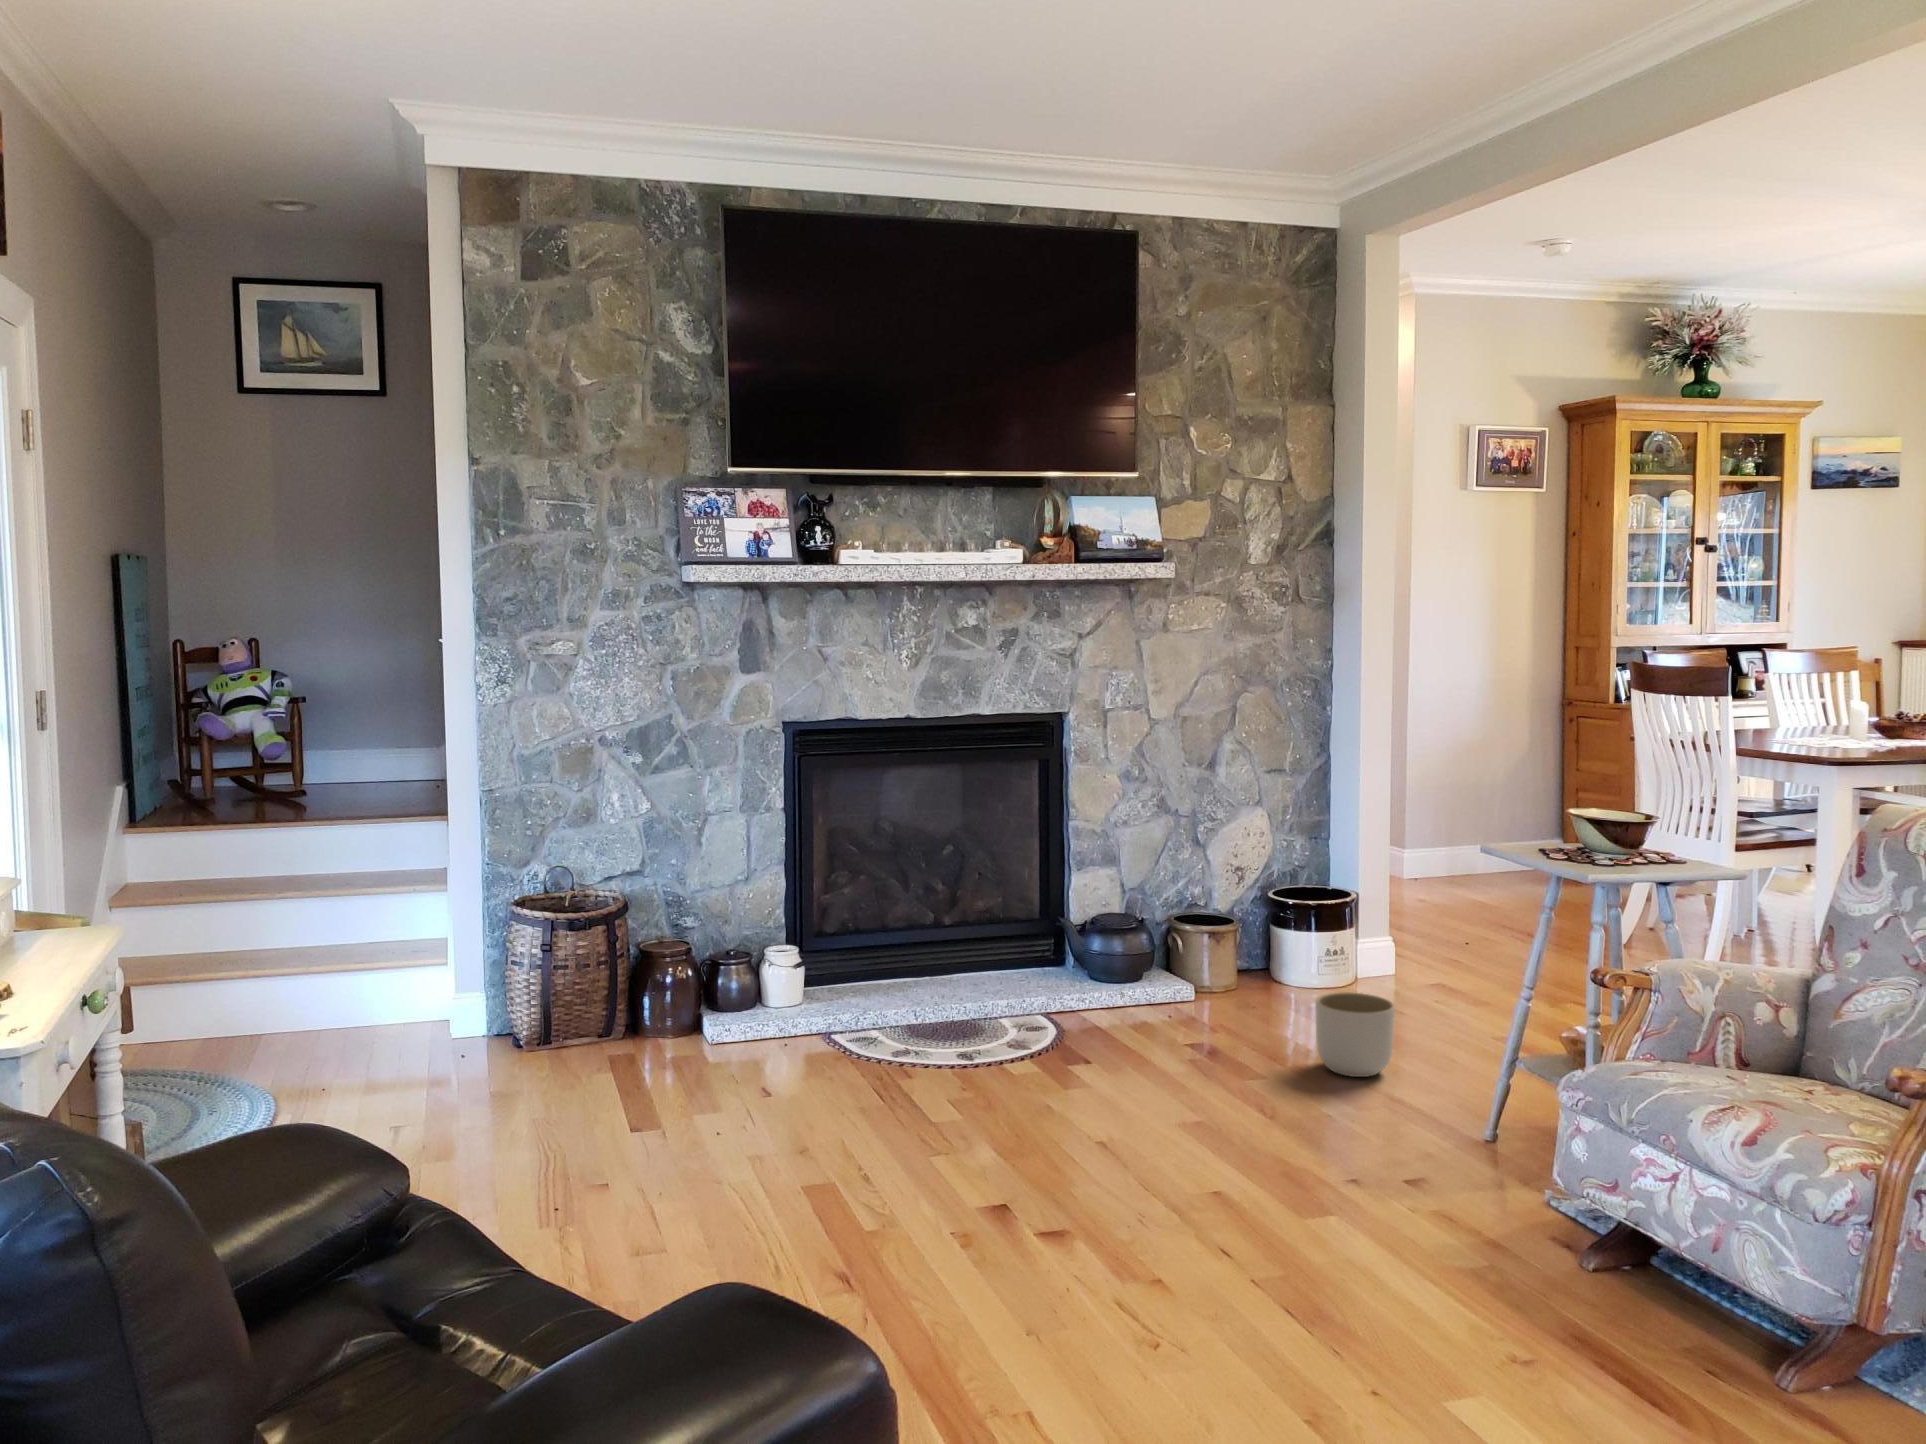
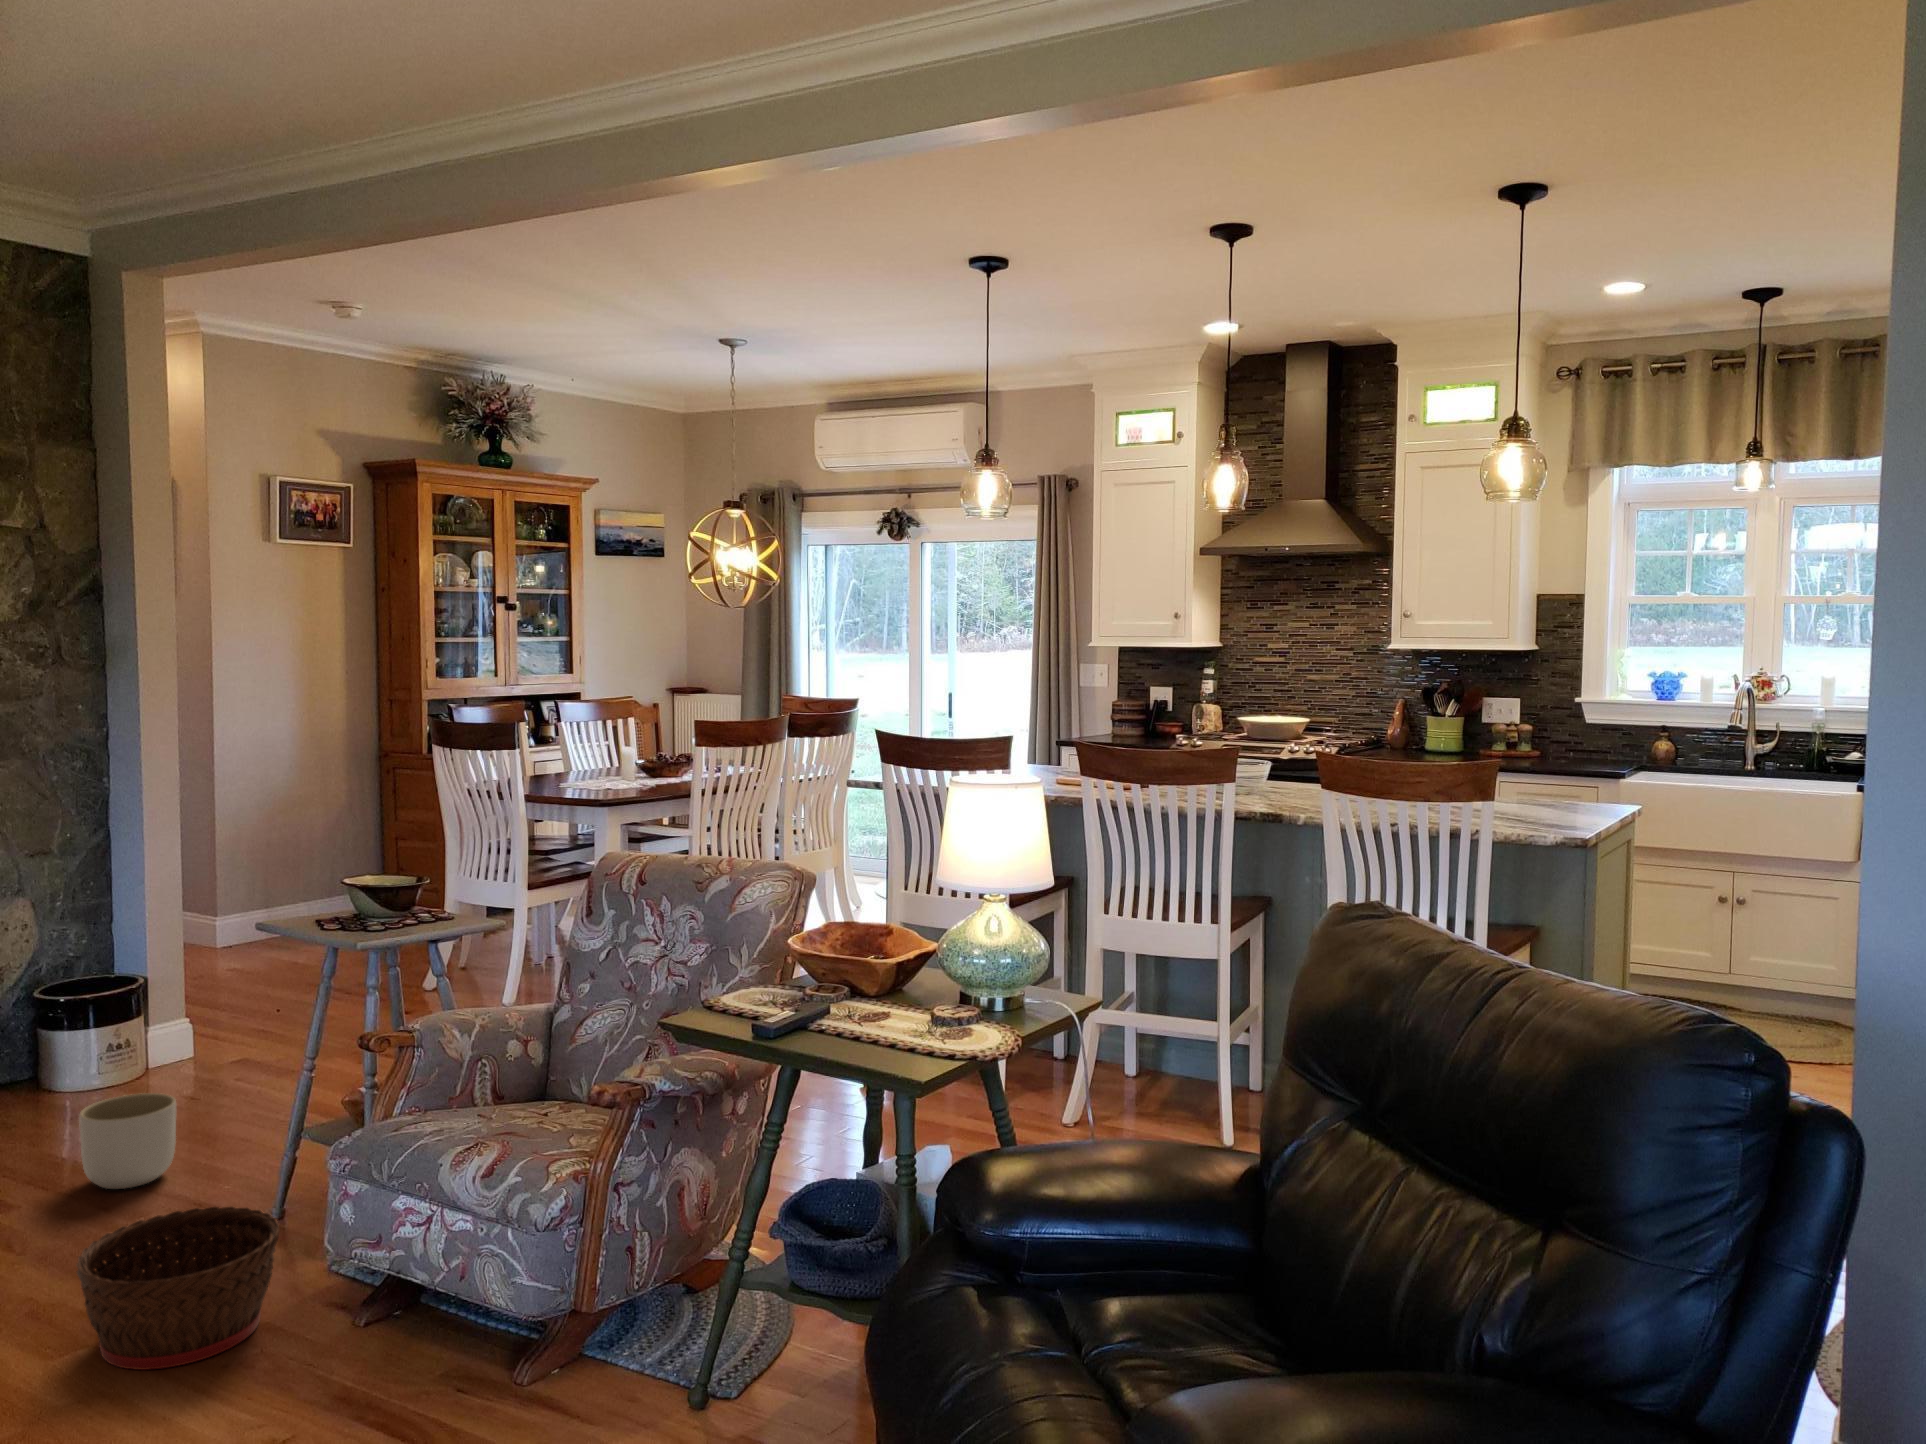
basket: none [1332,1103,1509,1248] -> present [76,1206,279,1370]

